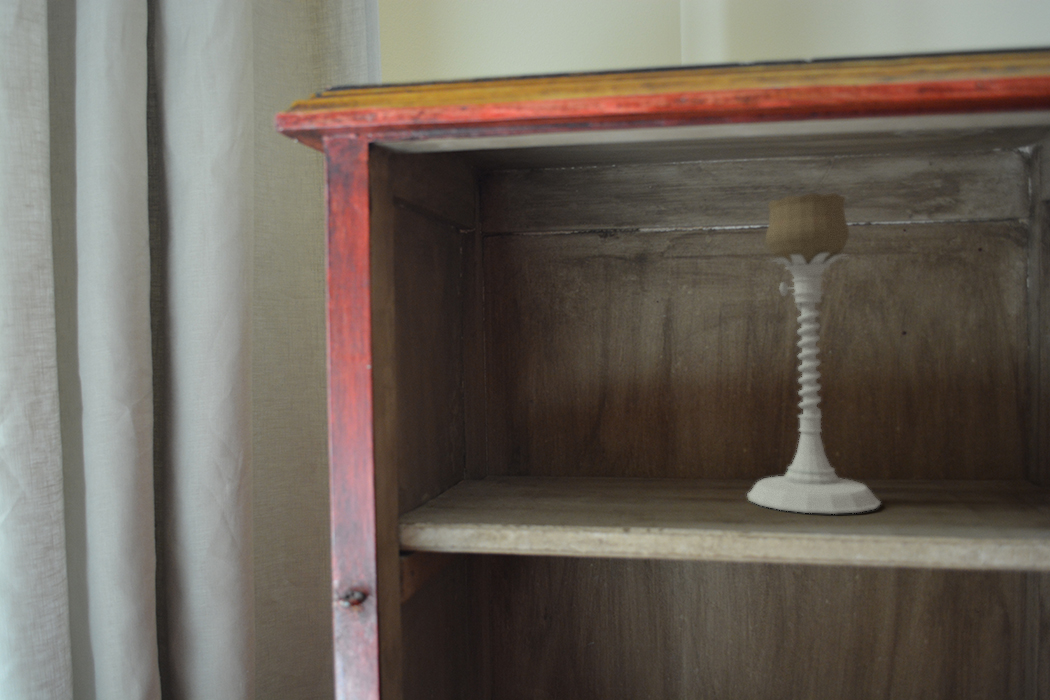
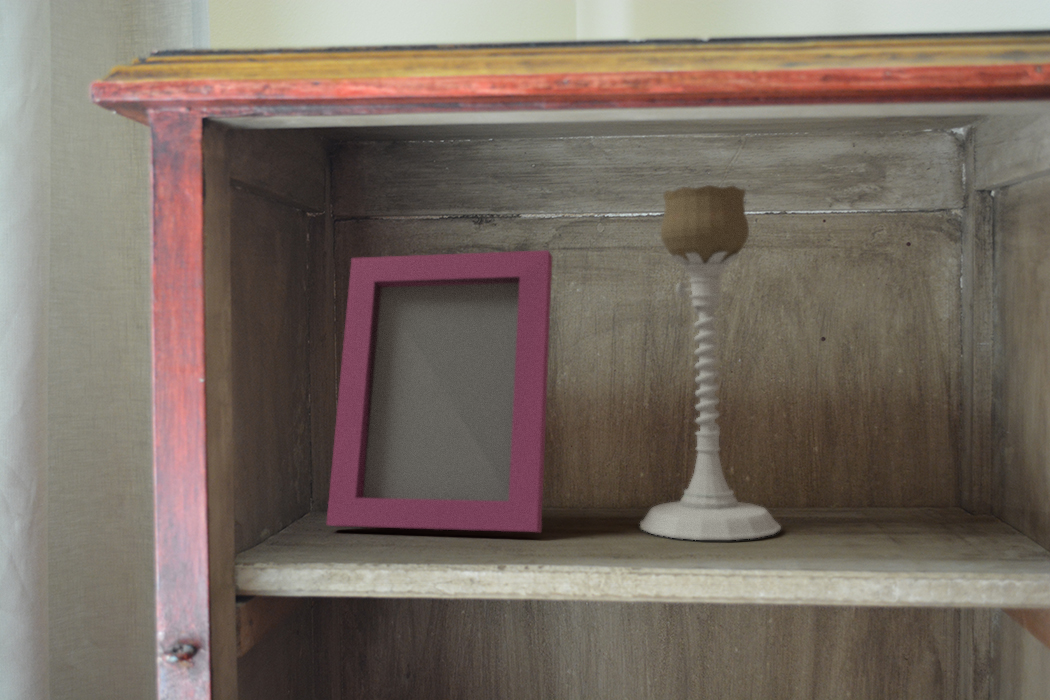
picture frame: none [476,256,668,502] -> present [326,250,552,533]

